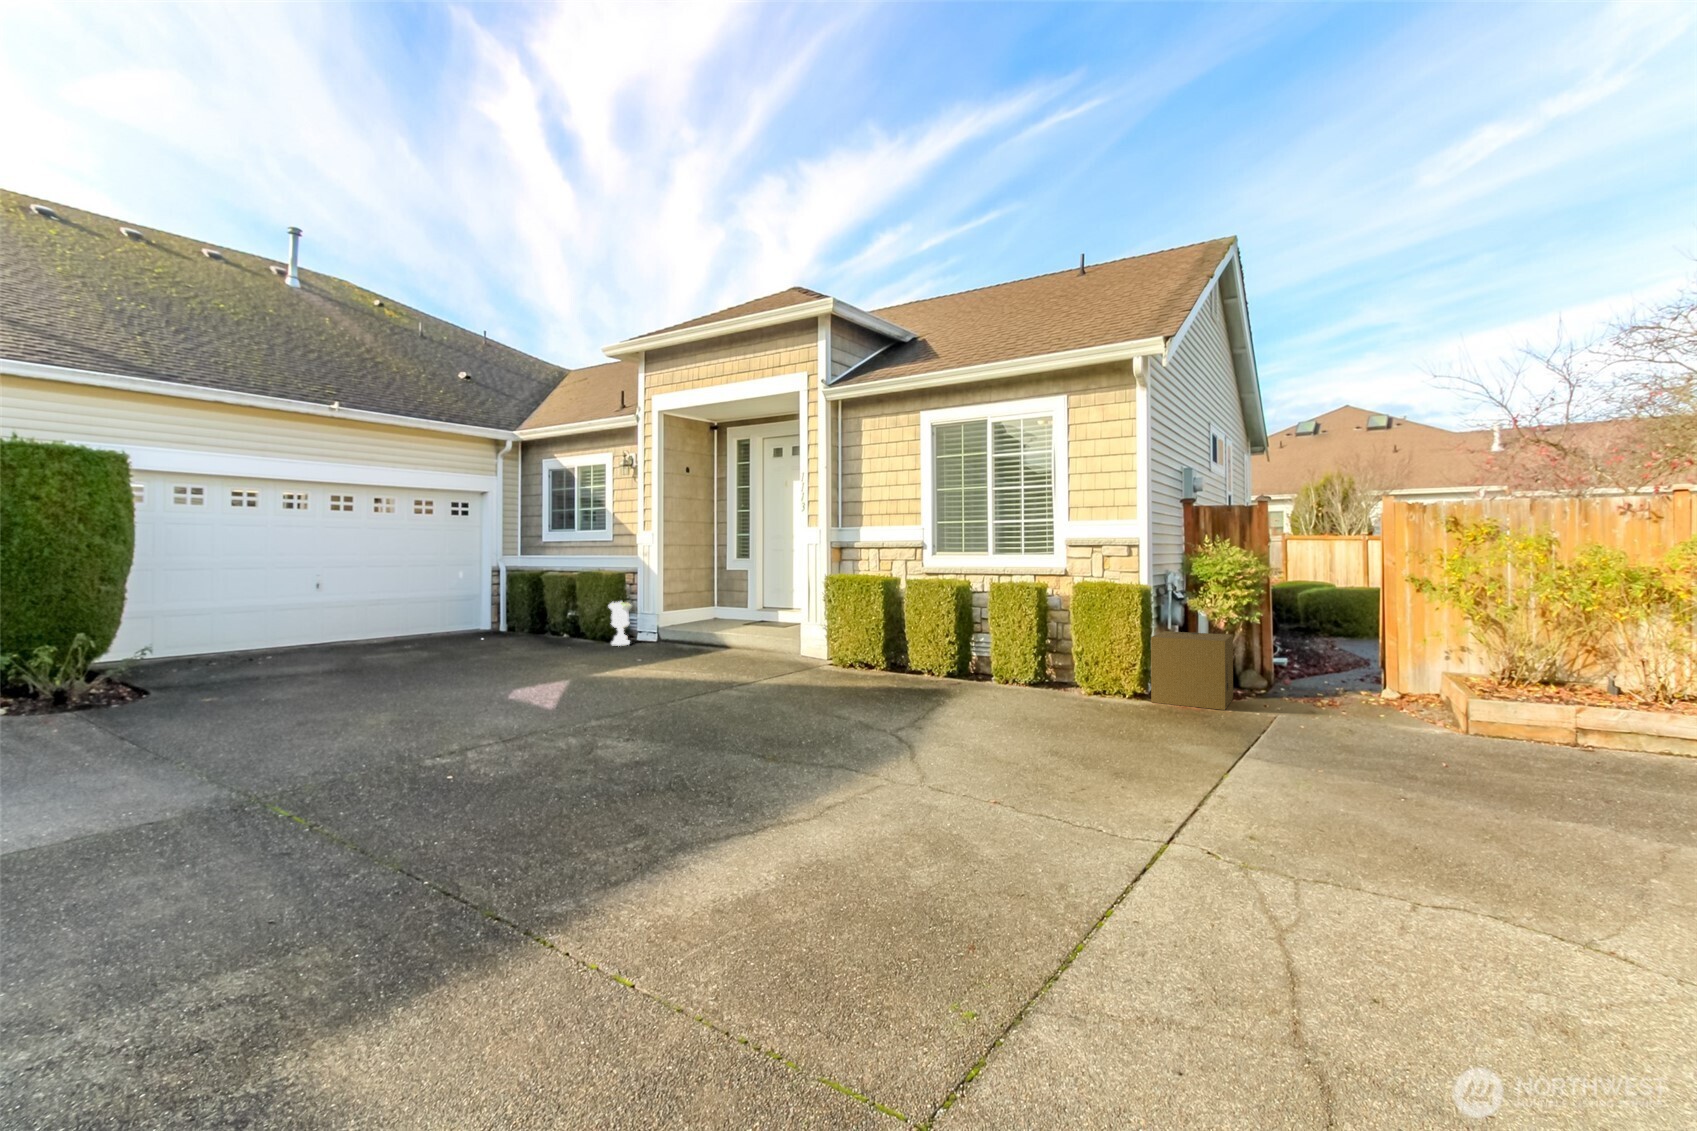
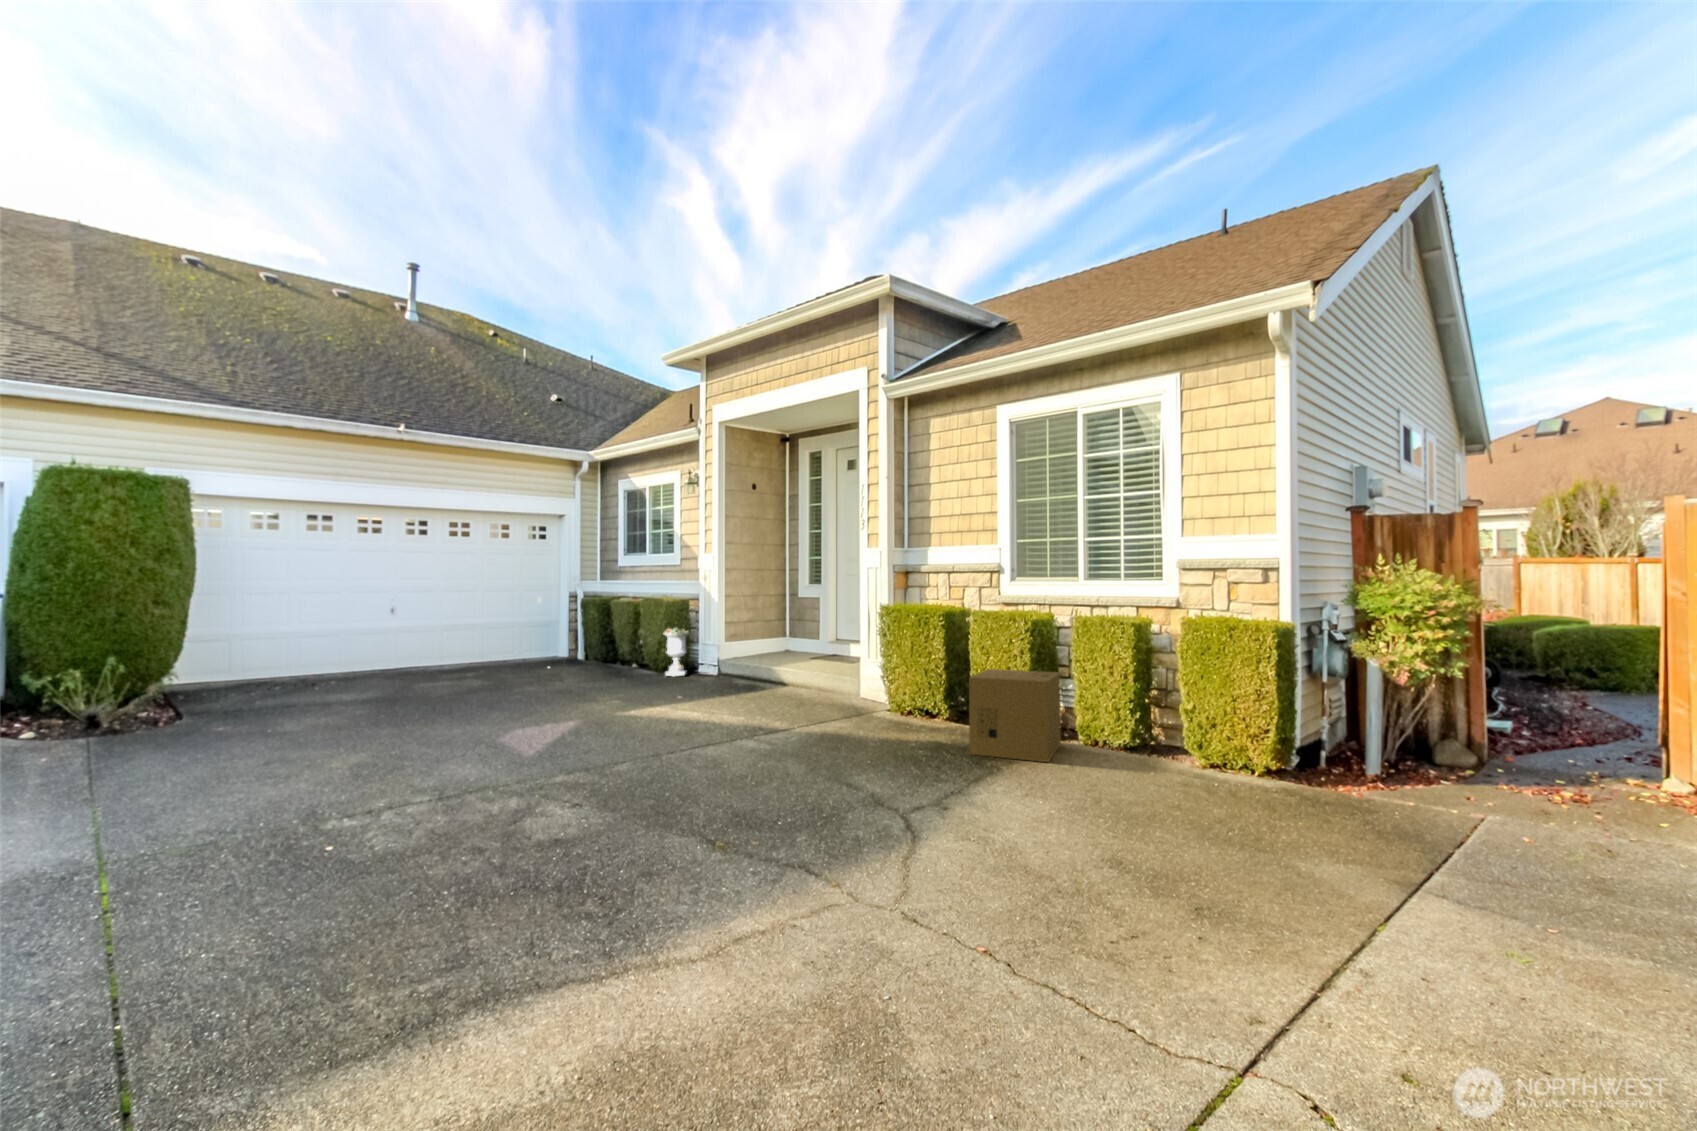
cardboard box: present [1151,631,1233,710] -> present [969,669,1061,762]

